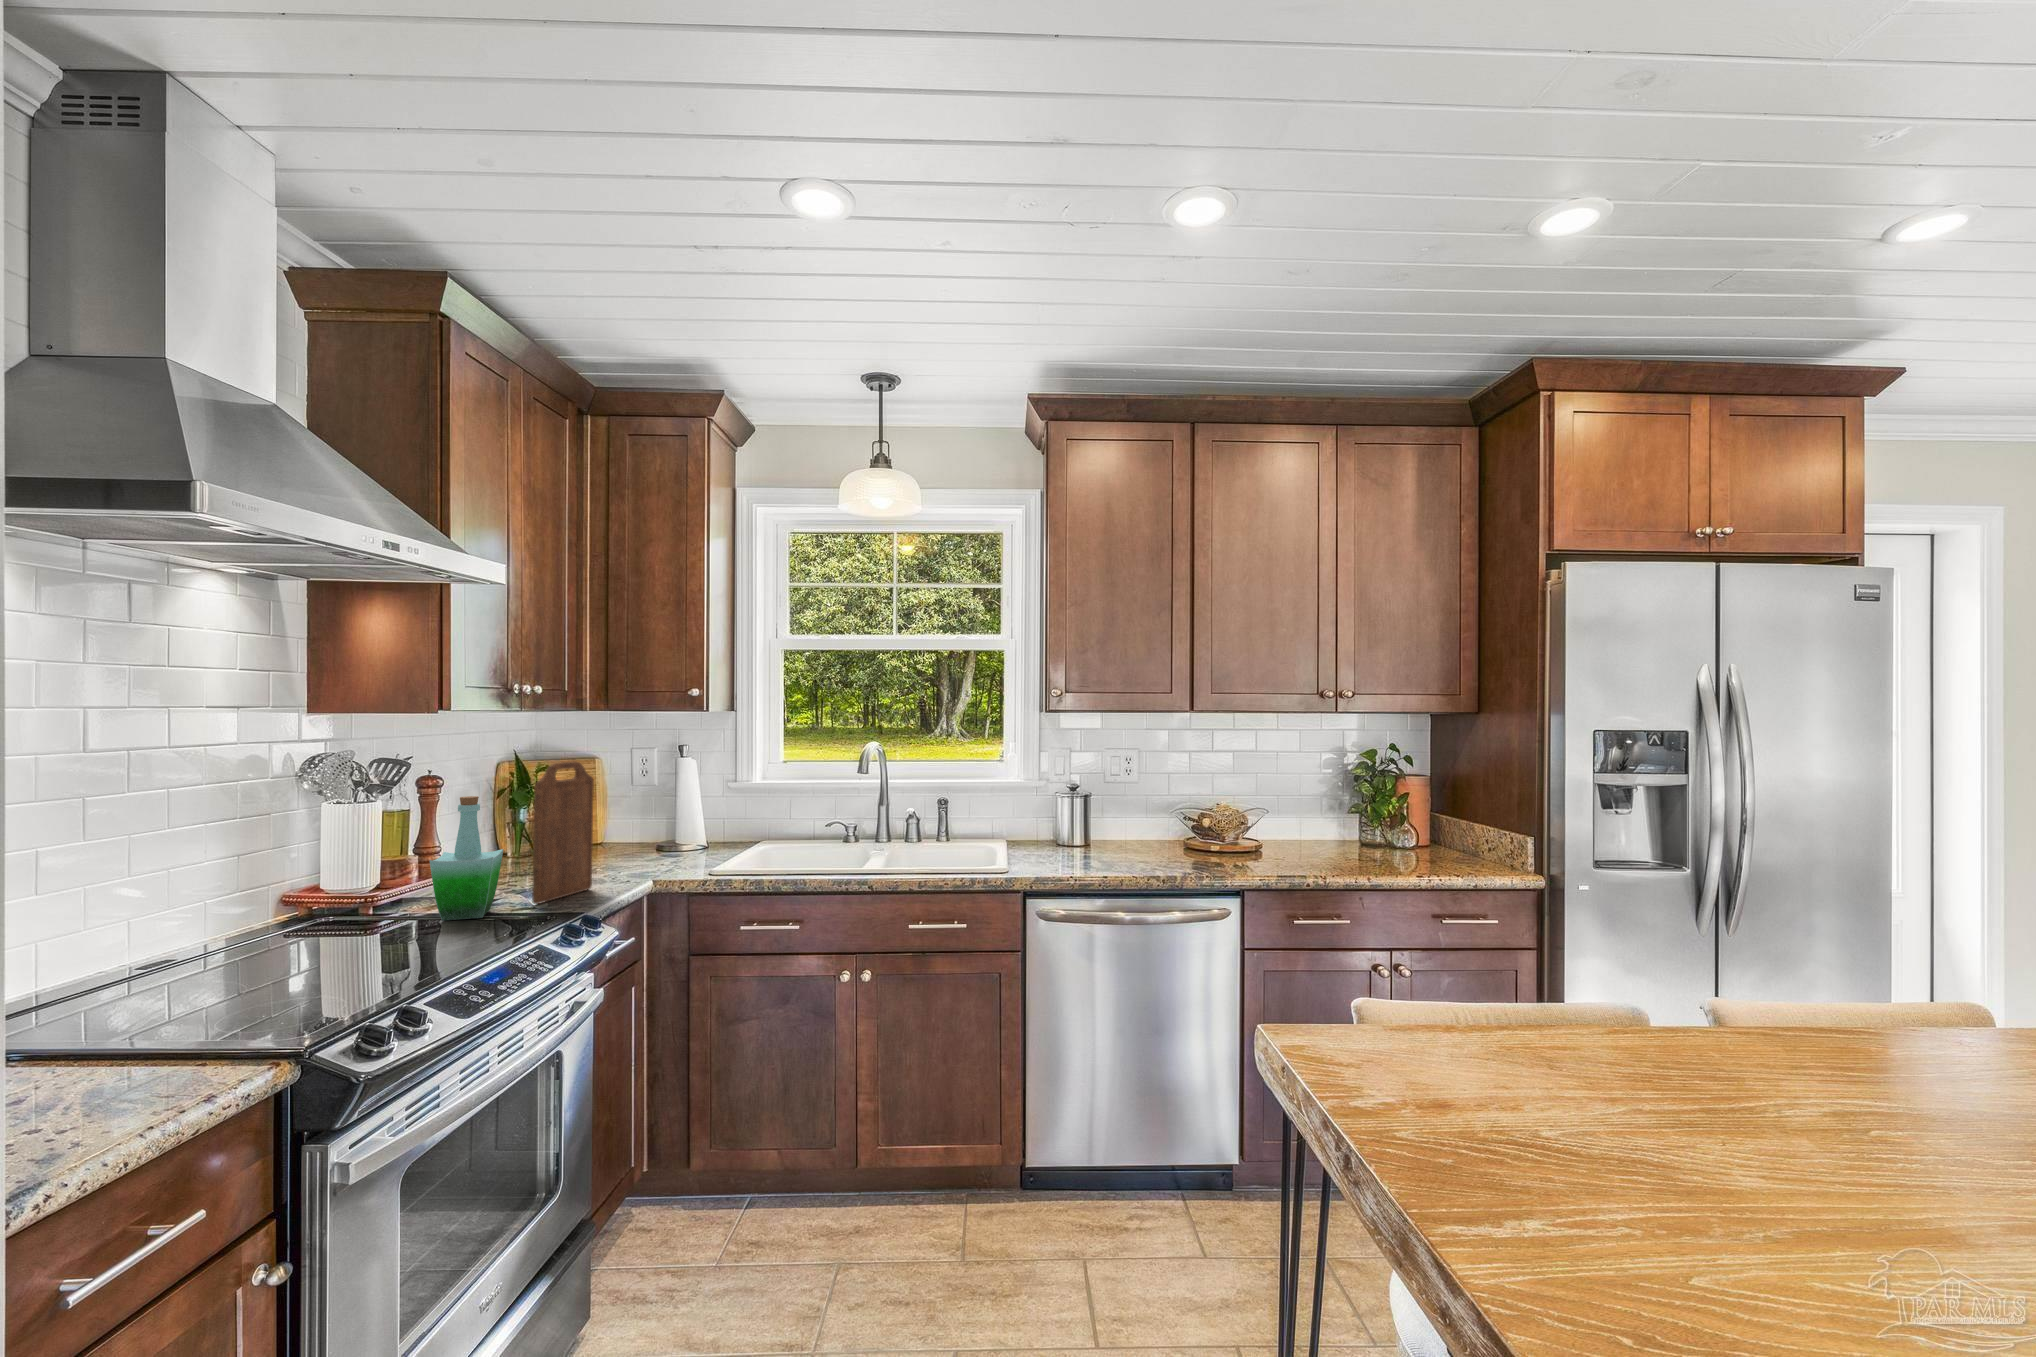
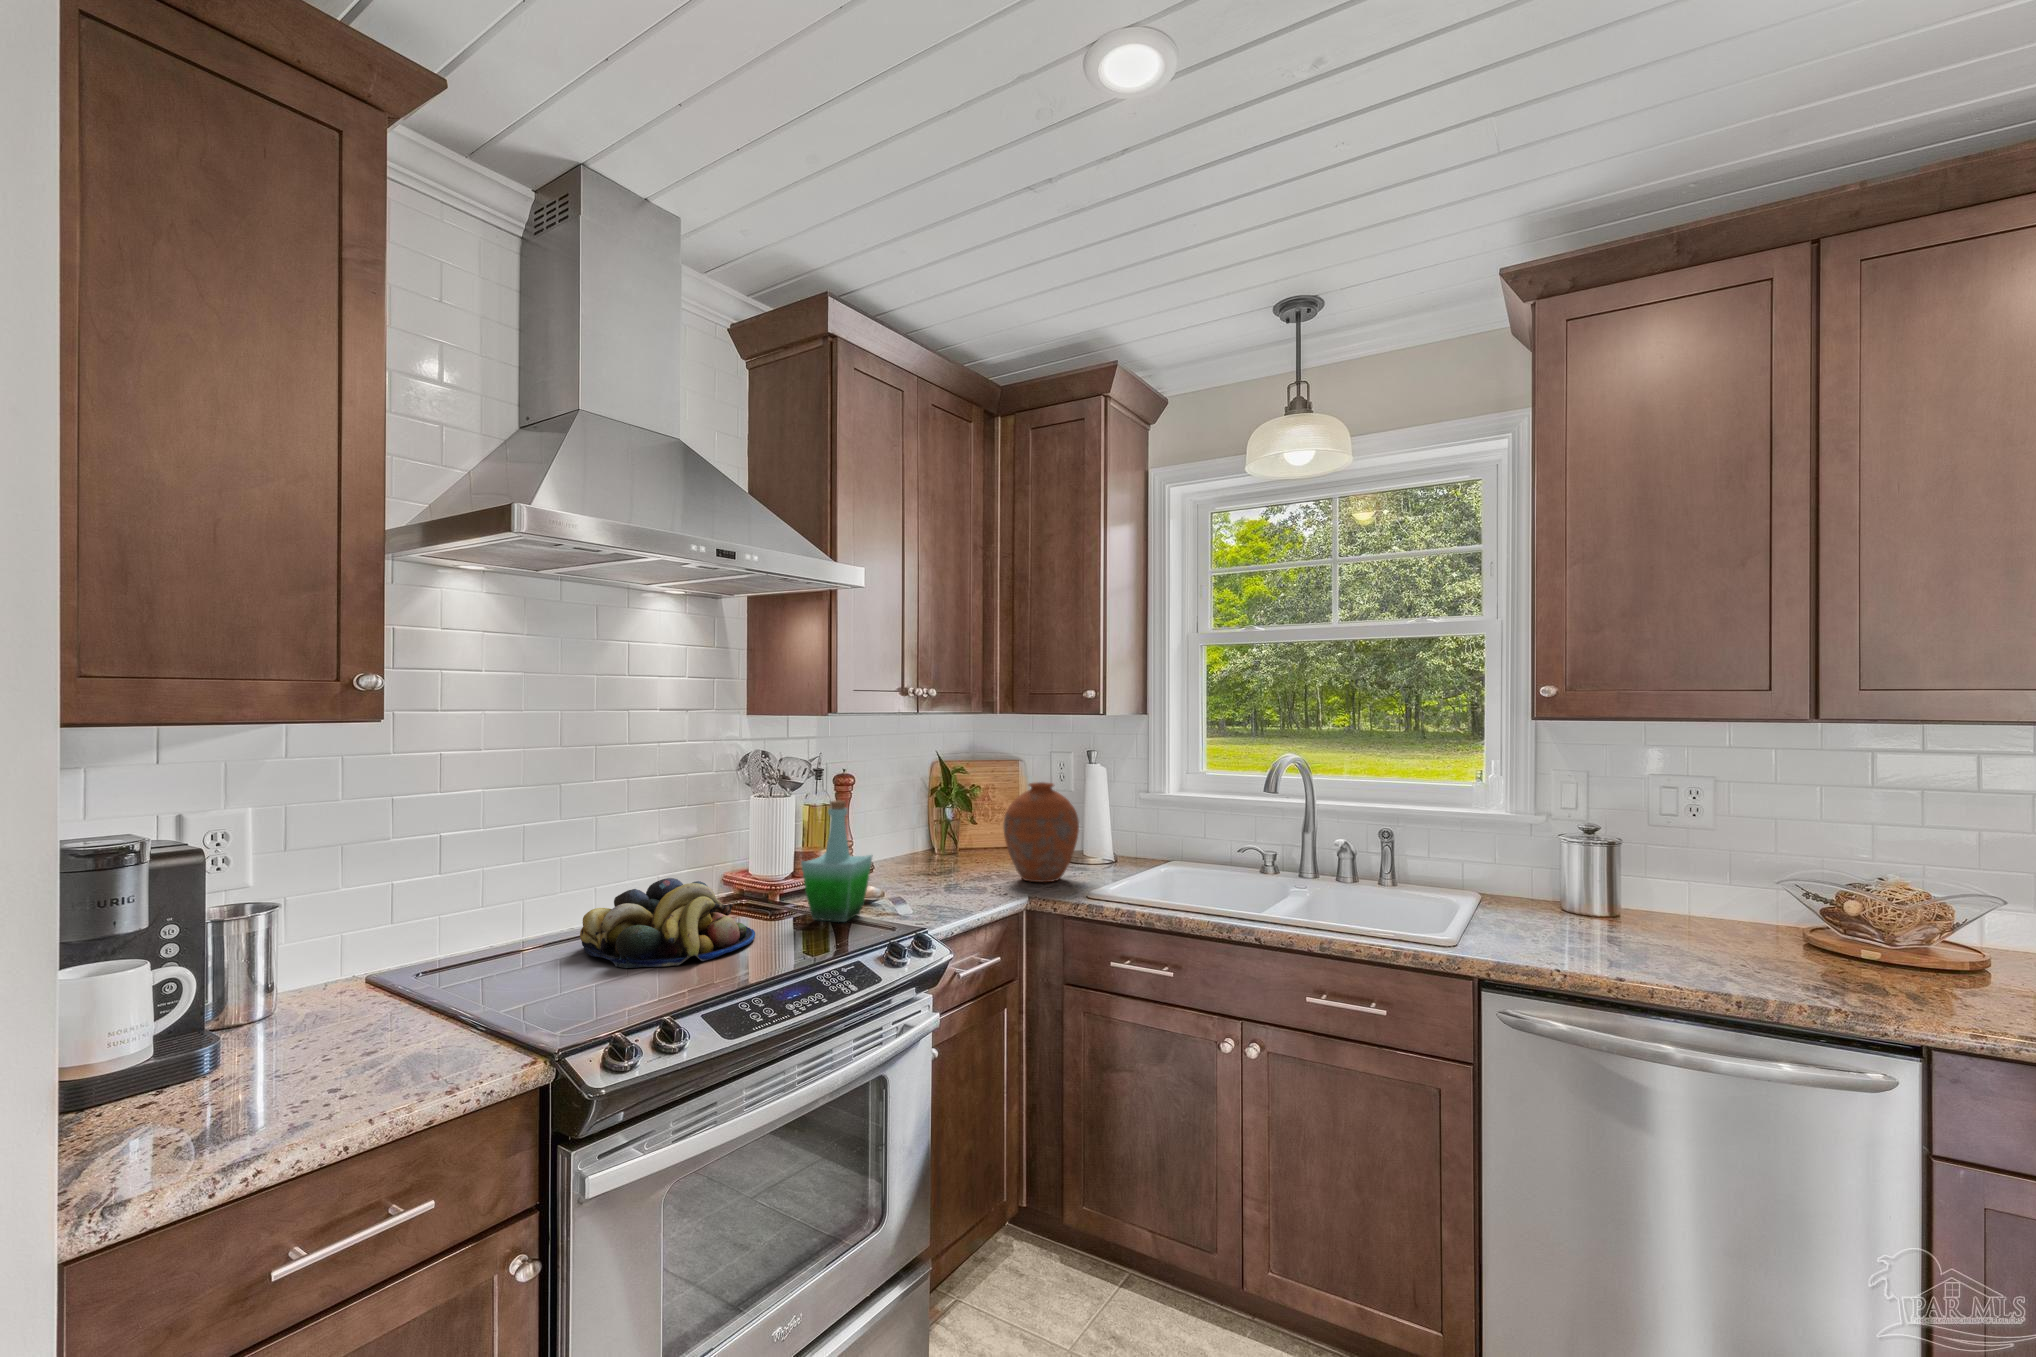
cutting board: present [532,762,594,904] -> none [899,768,966,913]
vase: none [608,775,684,868] -> present [1004,782,1079,882]
fruit bowl: none [165,890,397,986] -> present [580,878,755,968]

